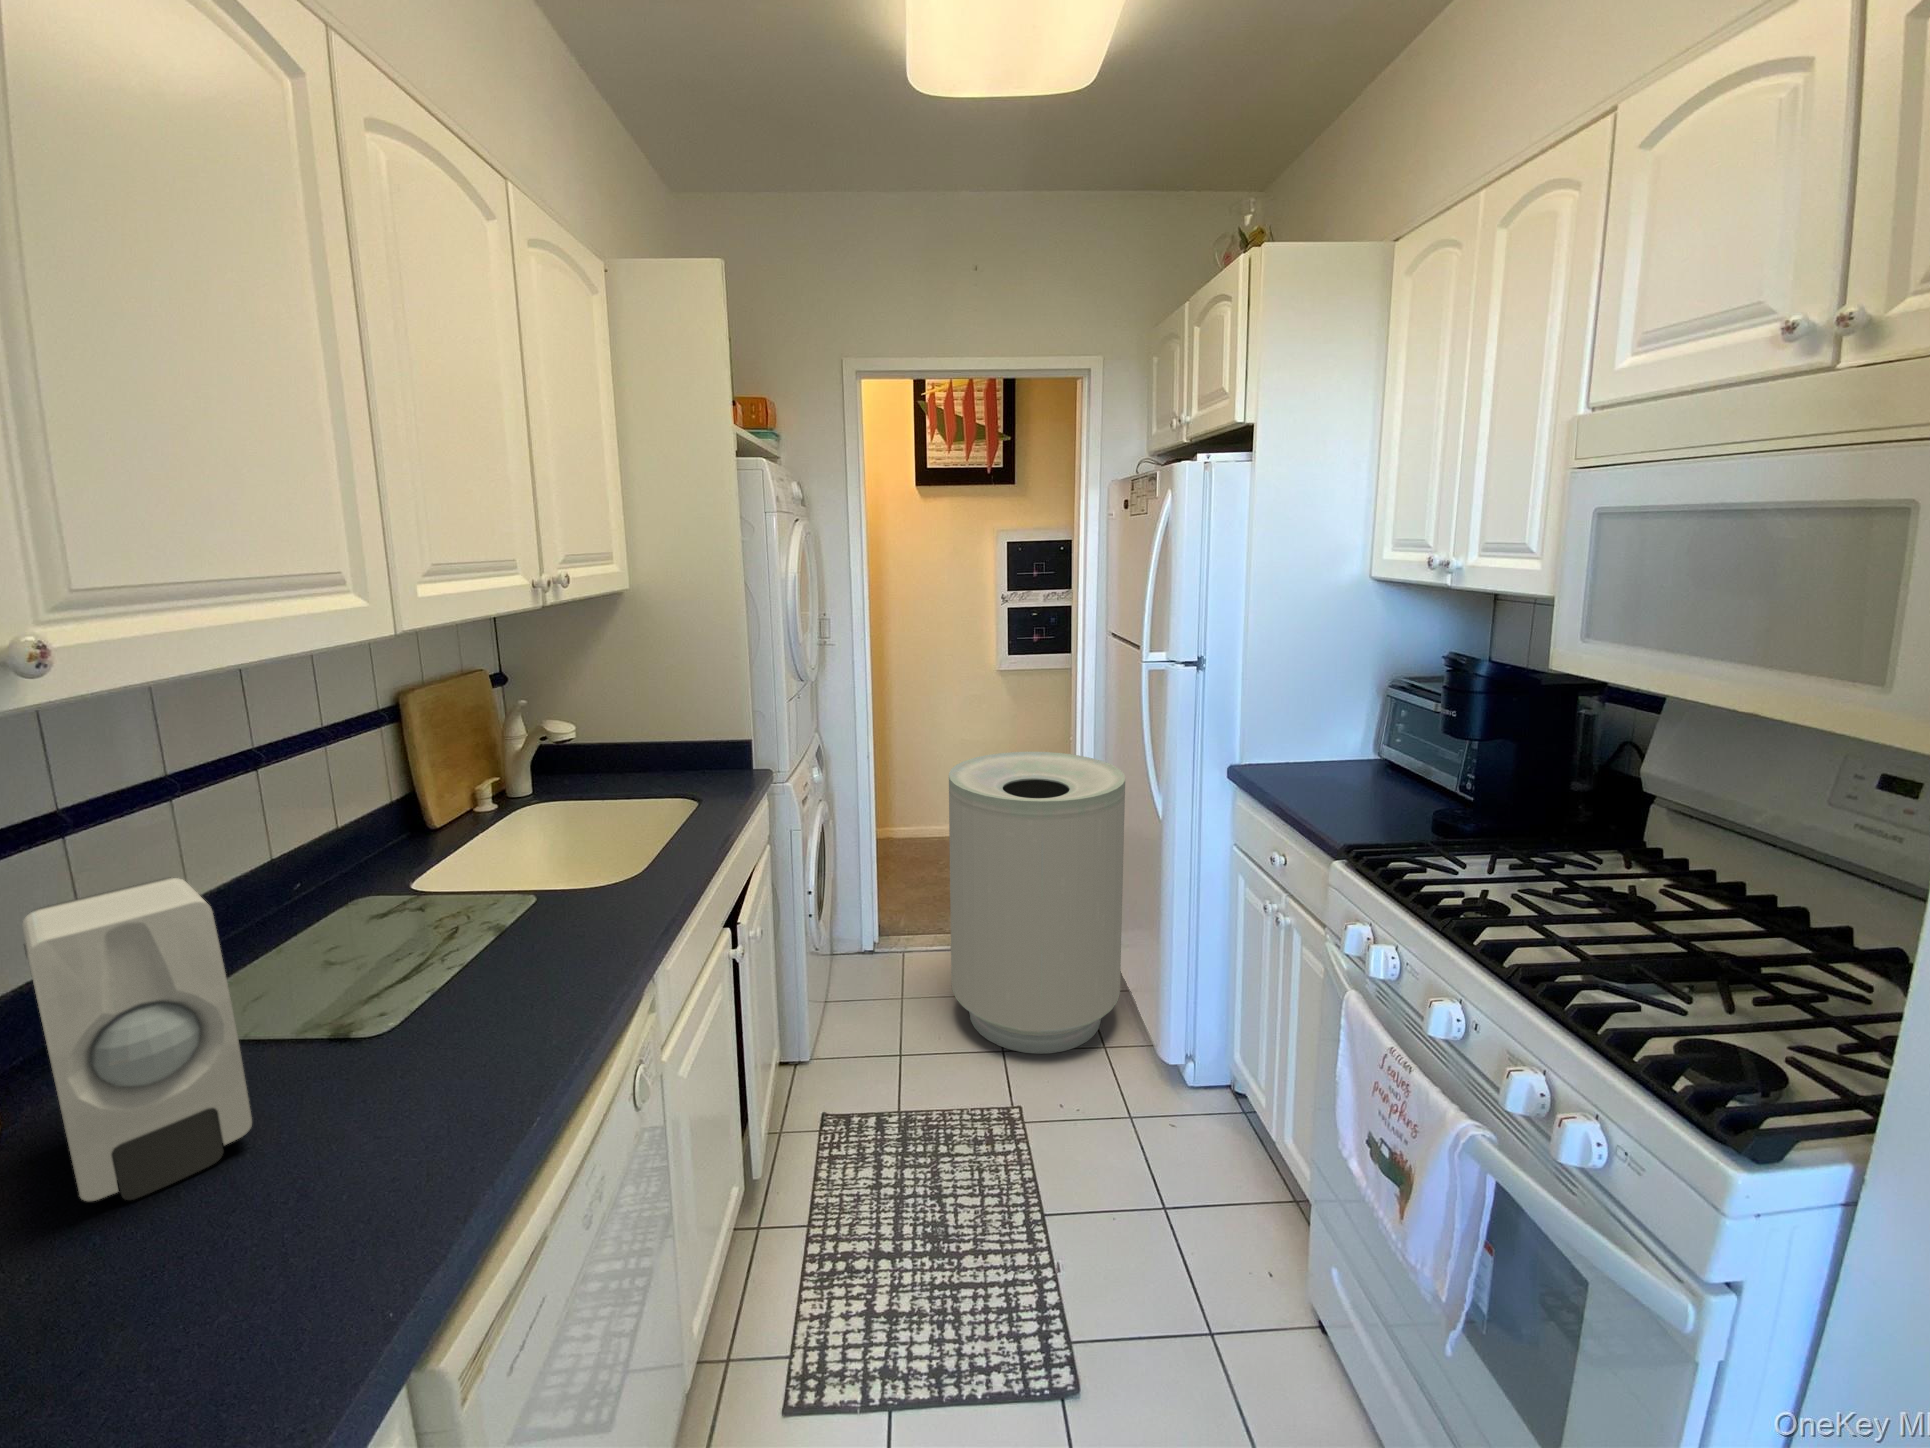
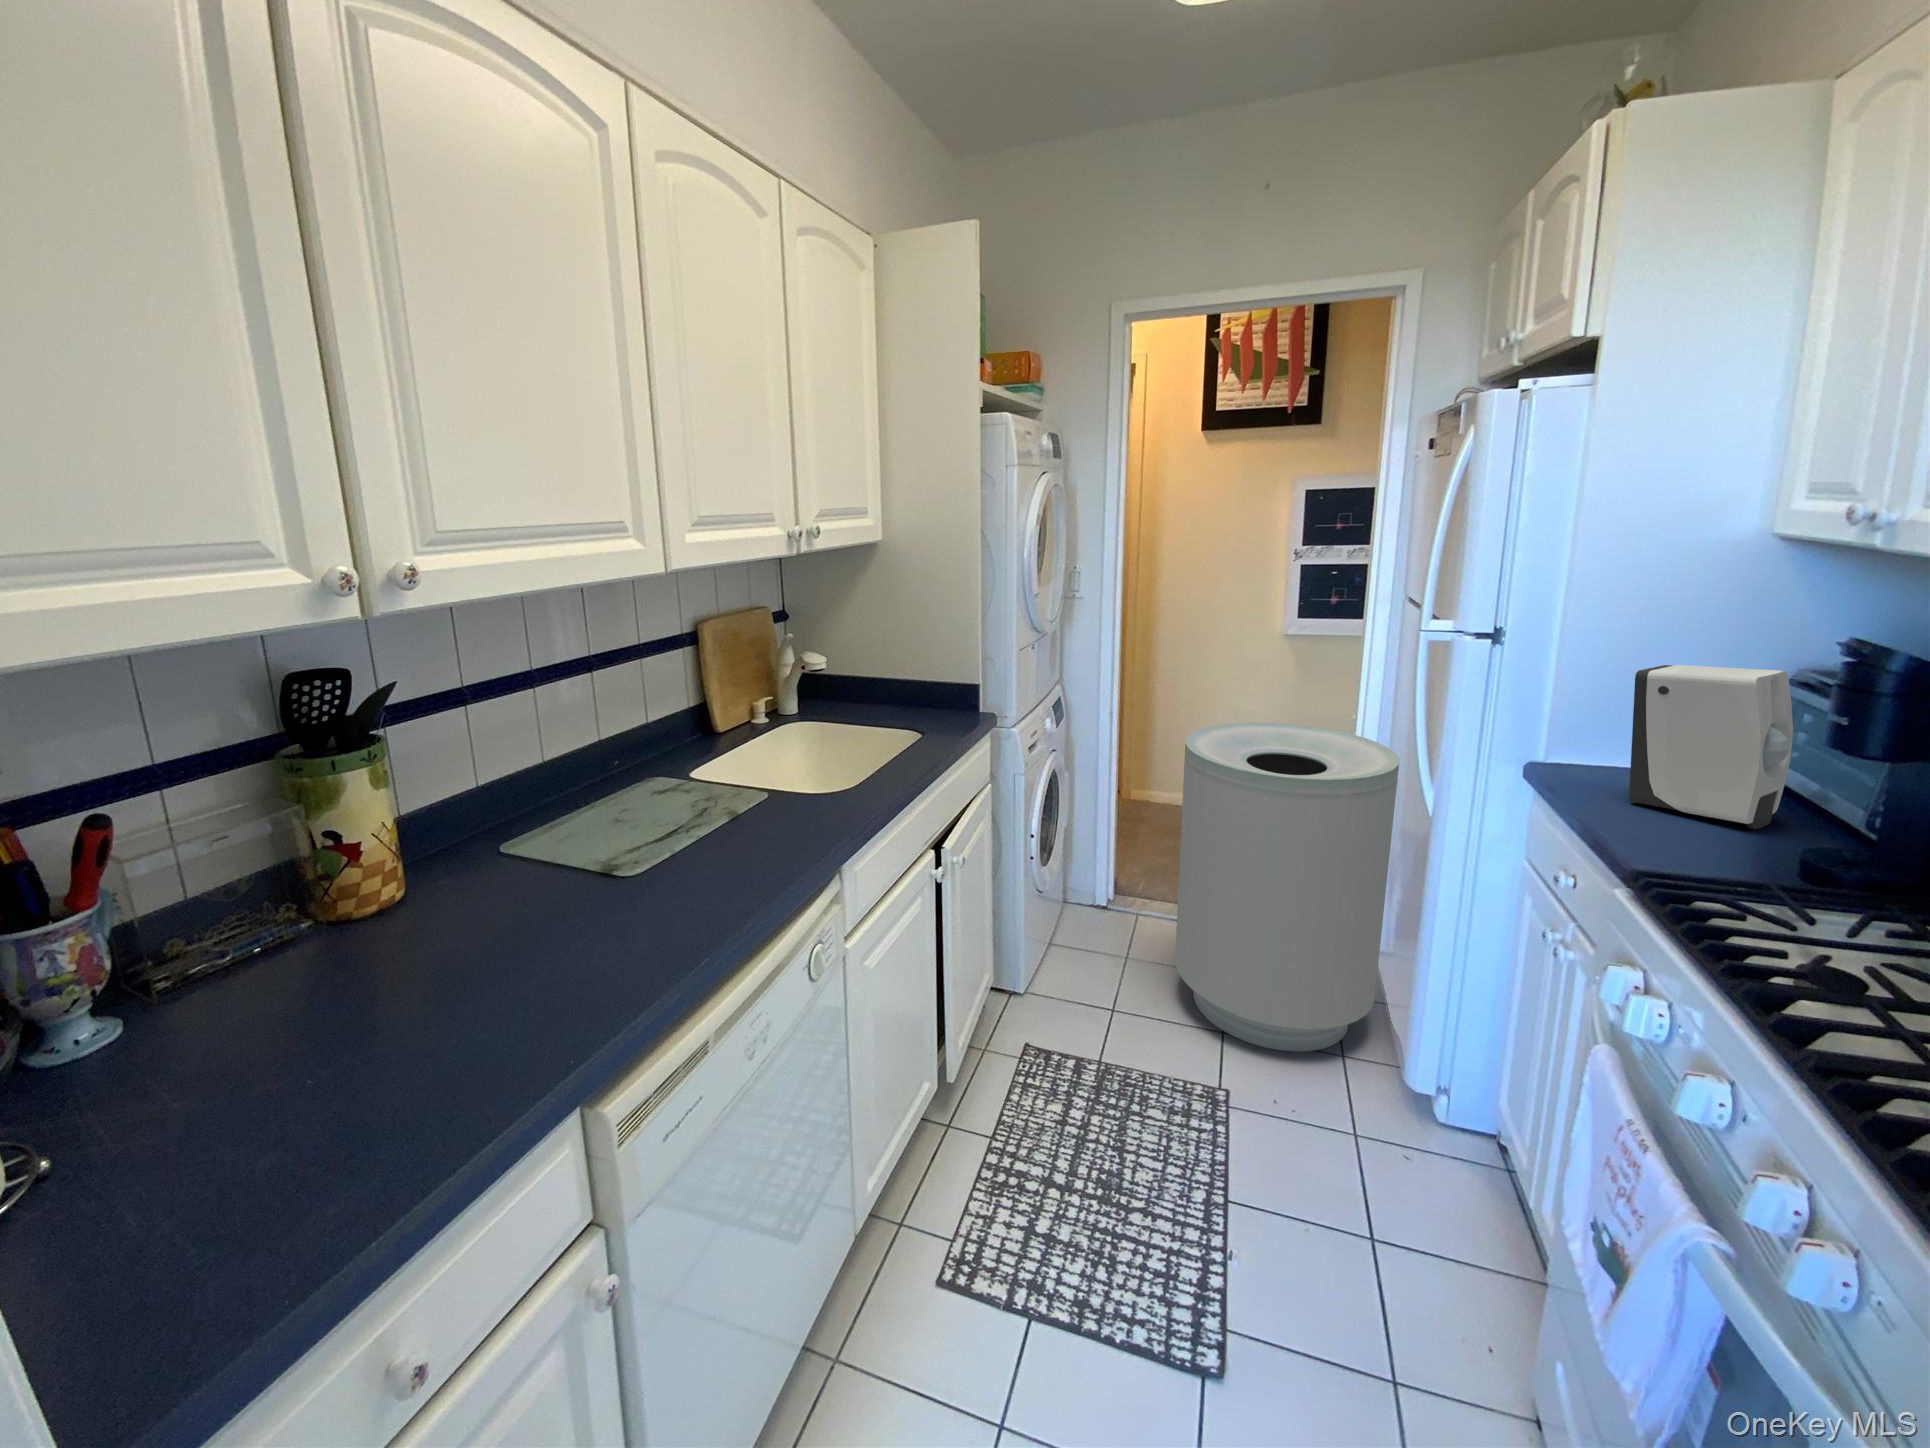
soap dispenser: present [22,878,252,1201] -> present [1629,665,1793,829]

